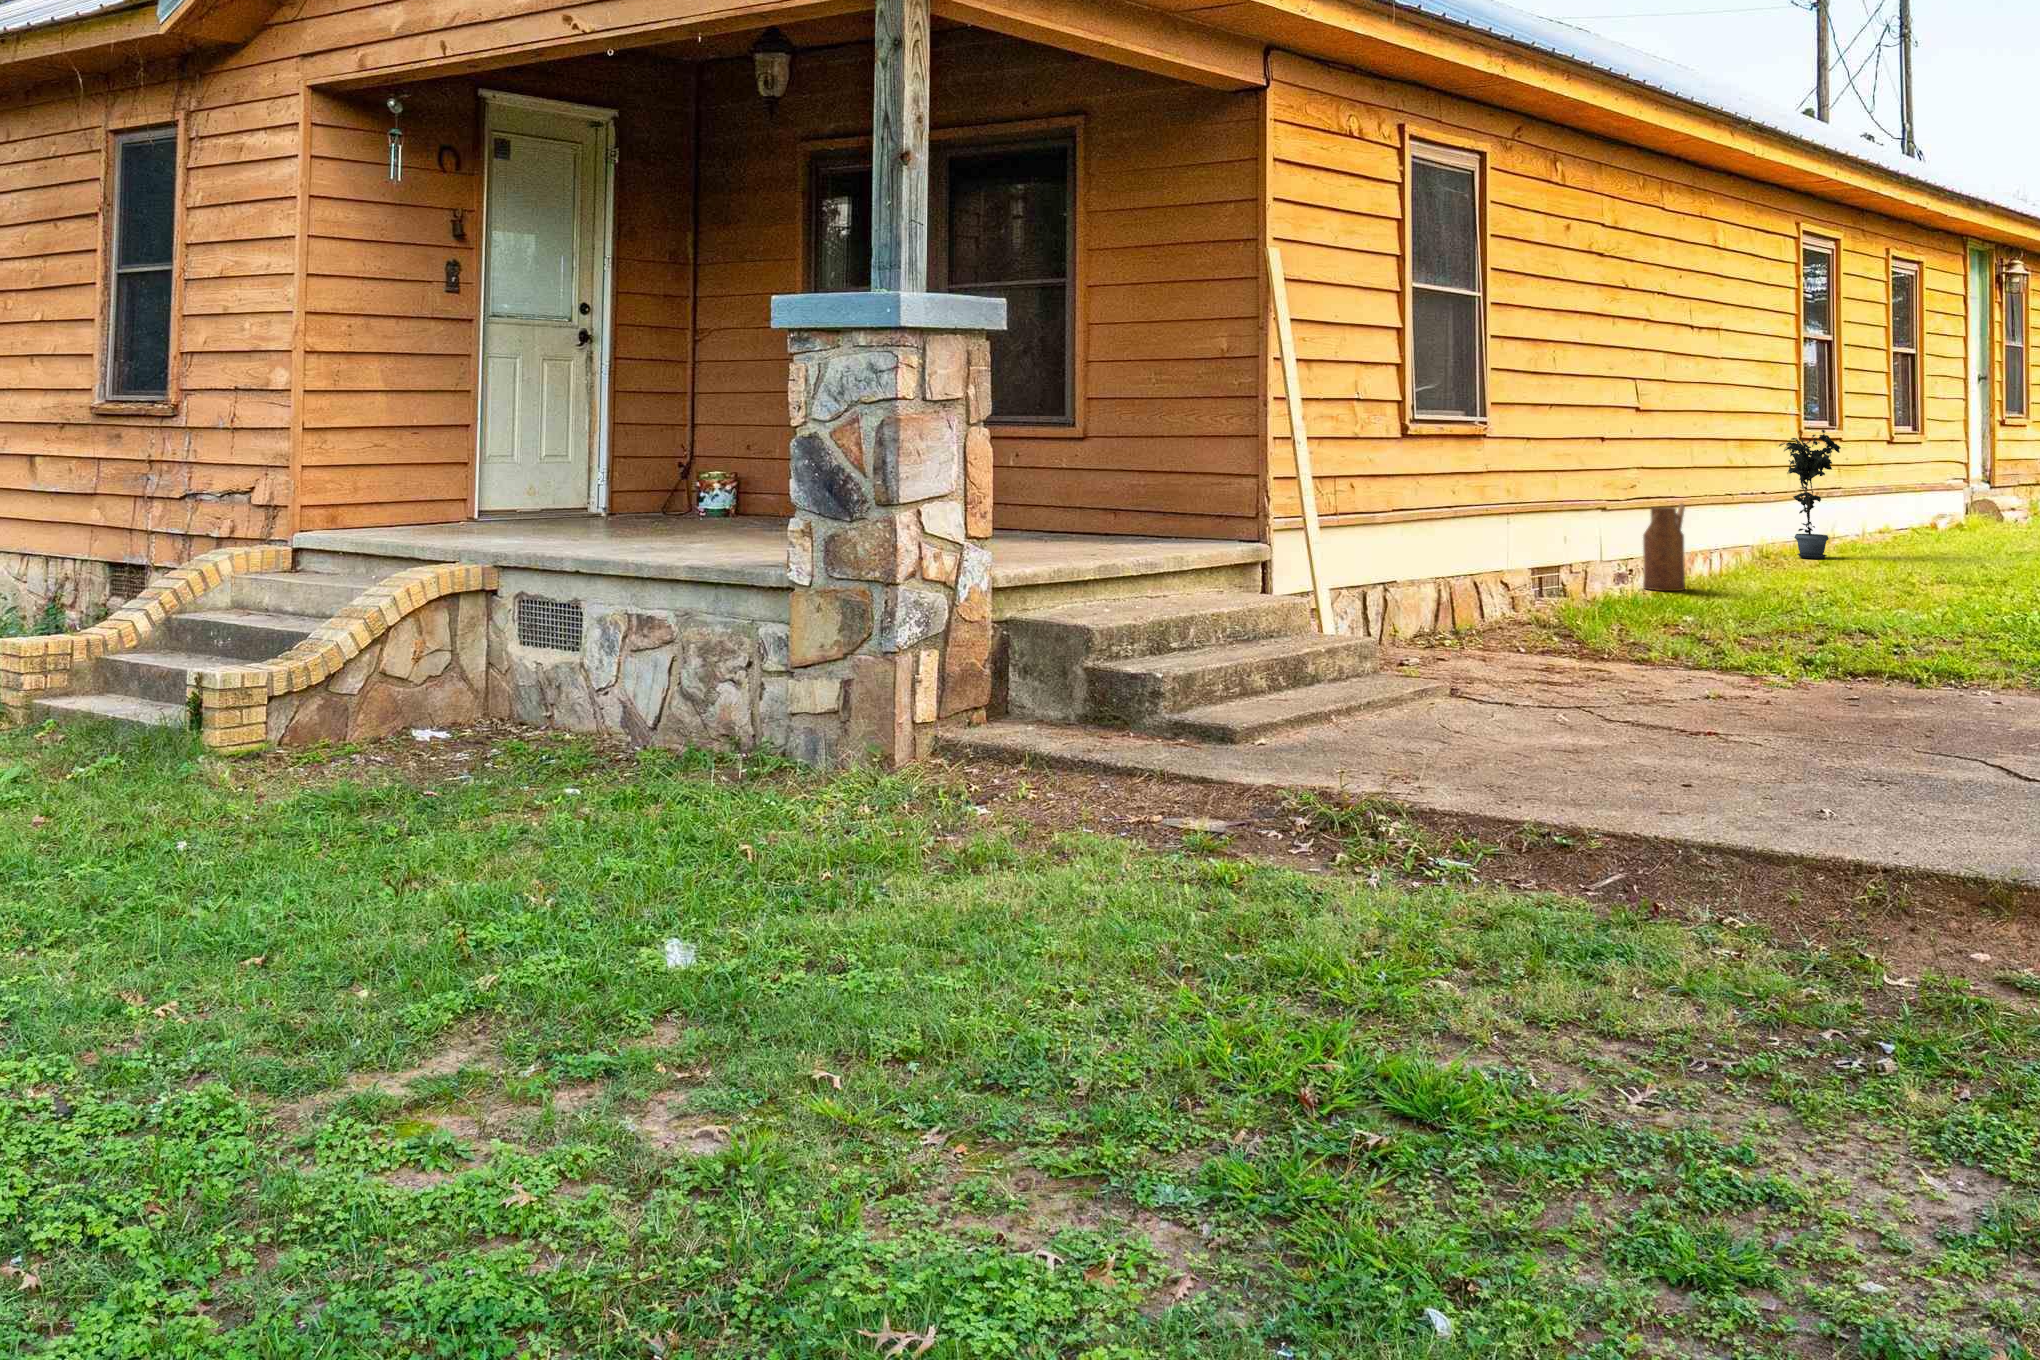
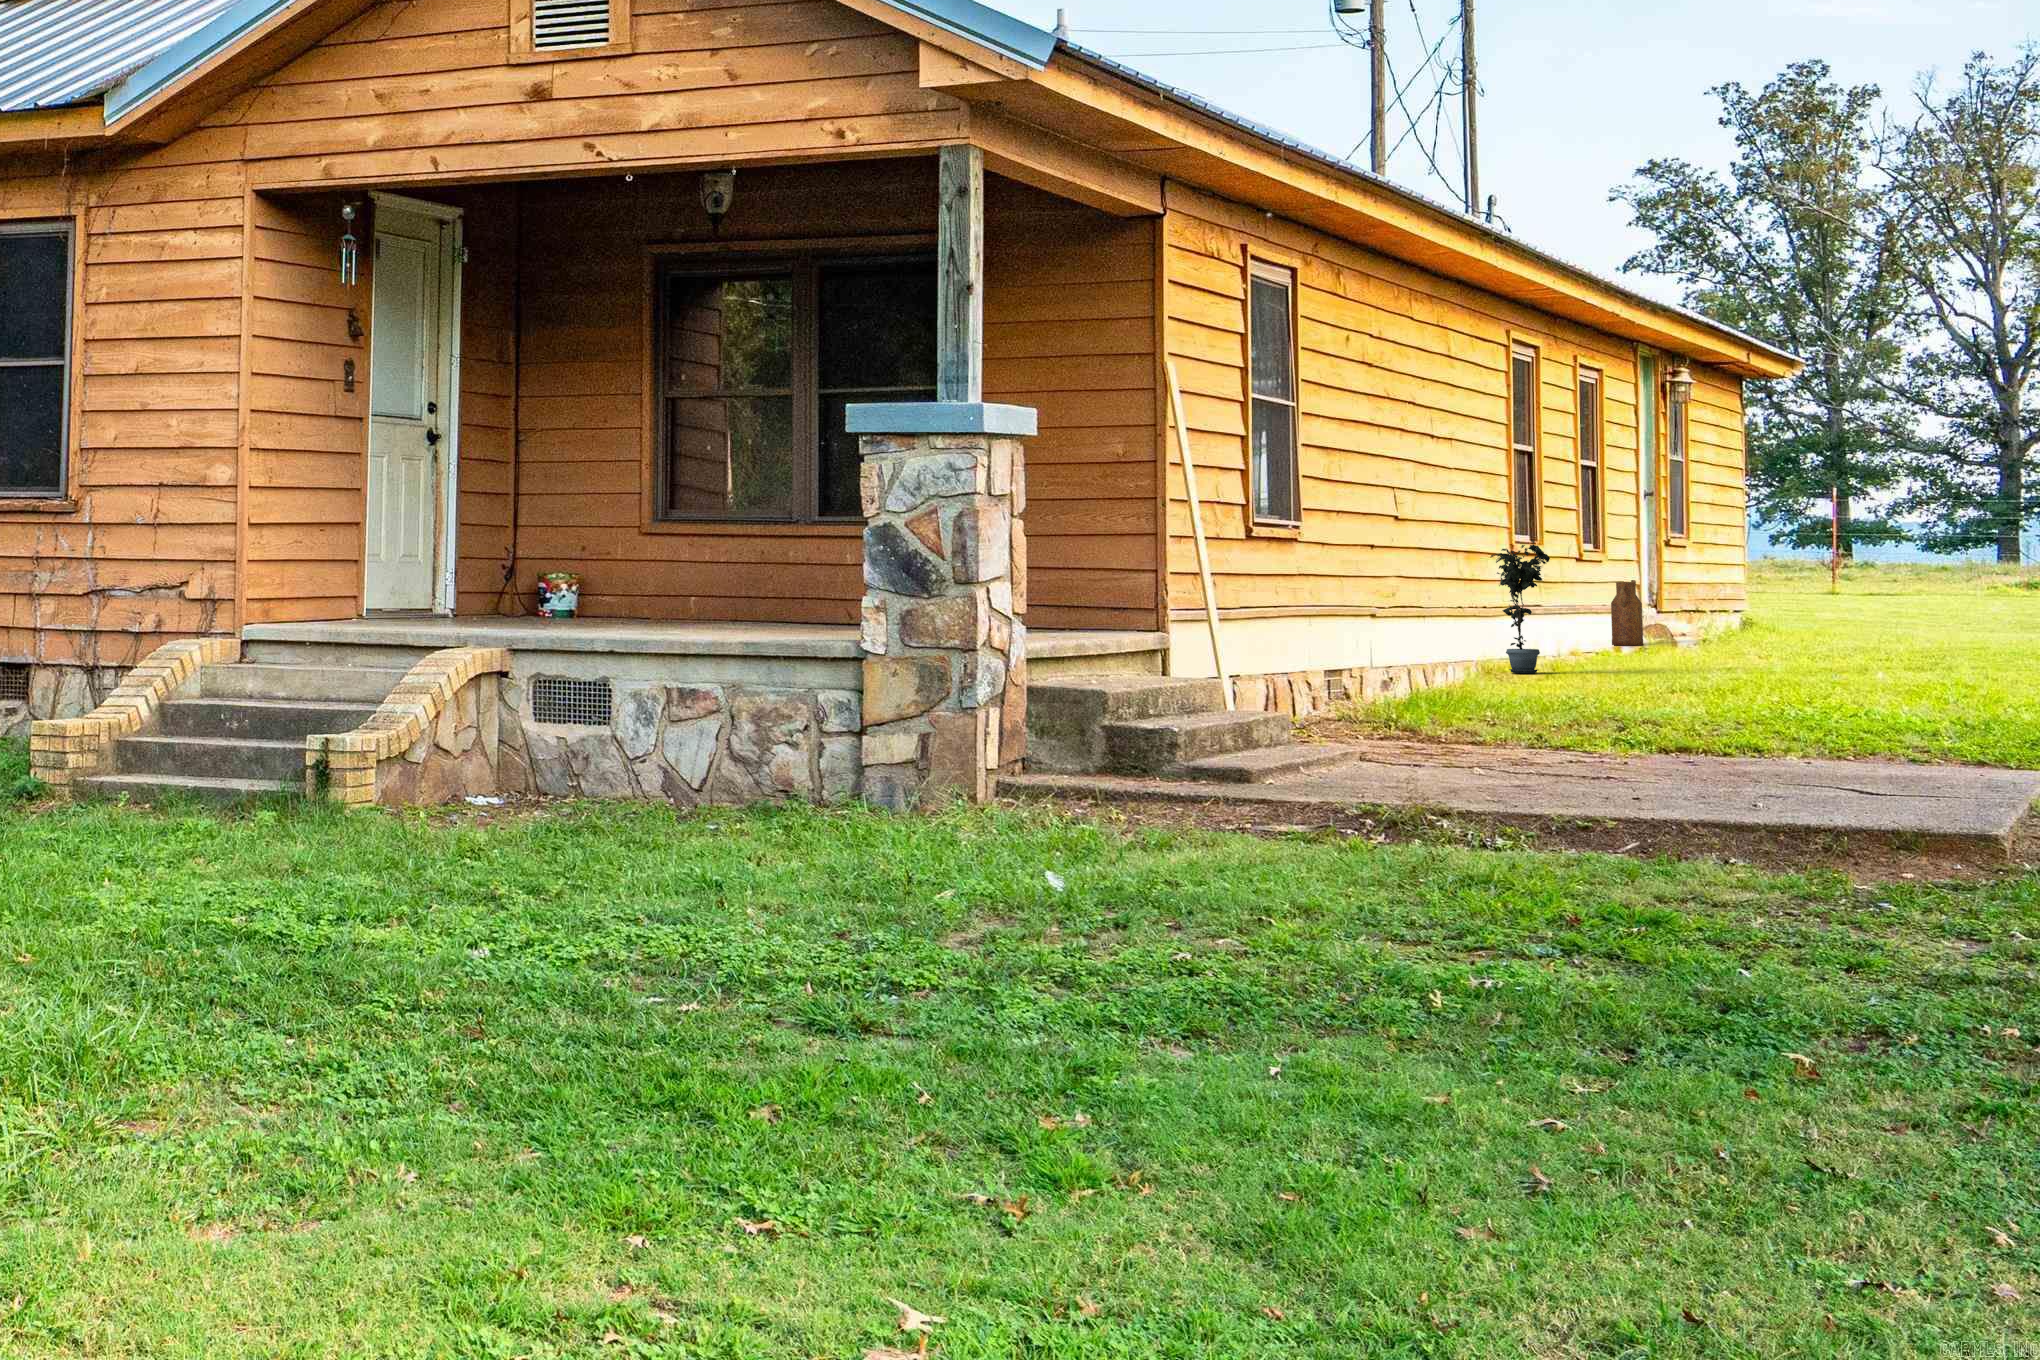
watering can: present [1643,503,1685,591] -> present [1611,580,1643,646]

